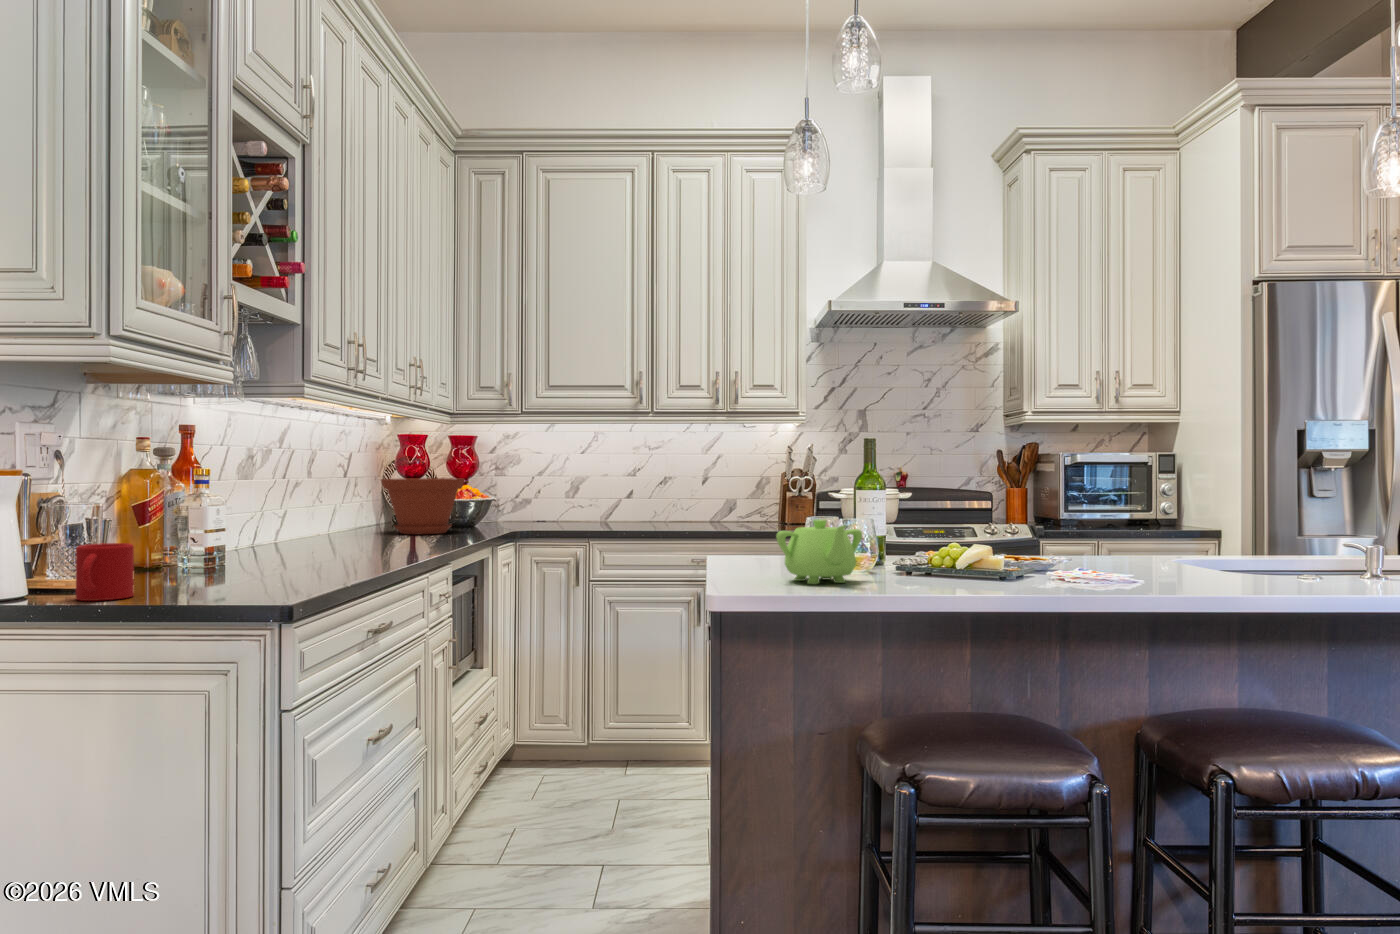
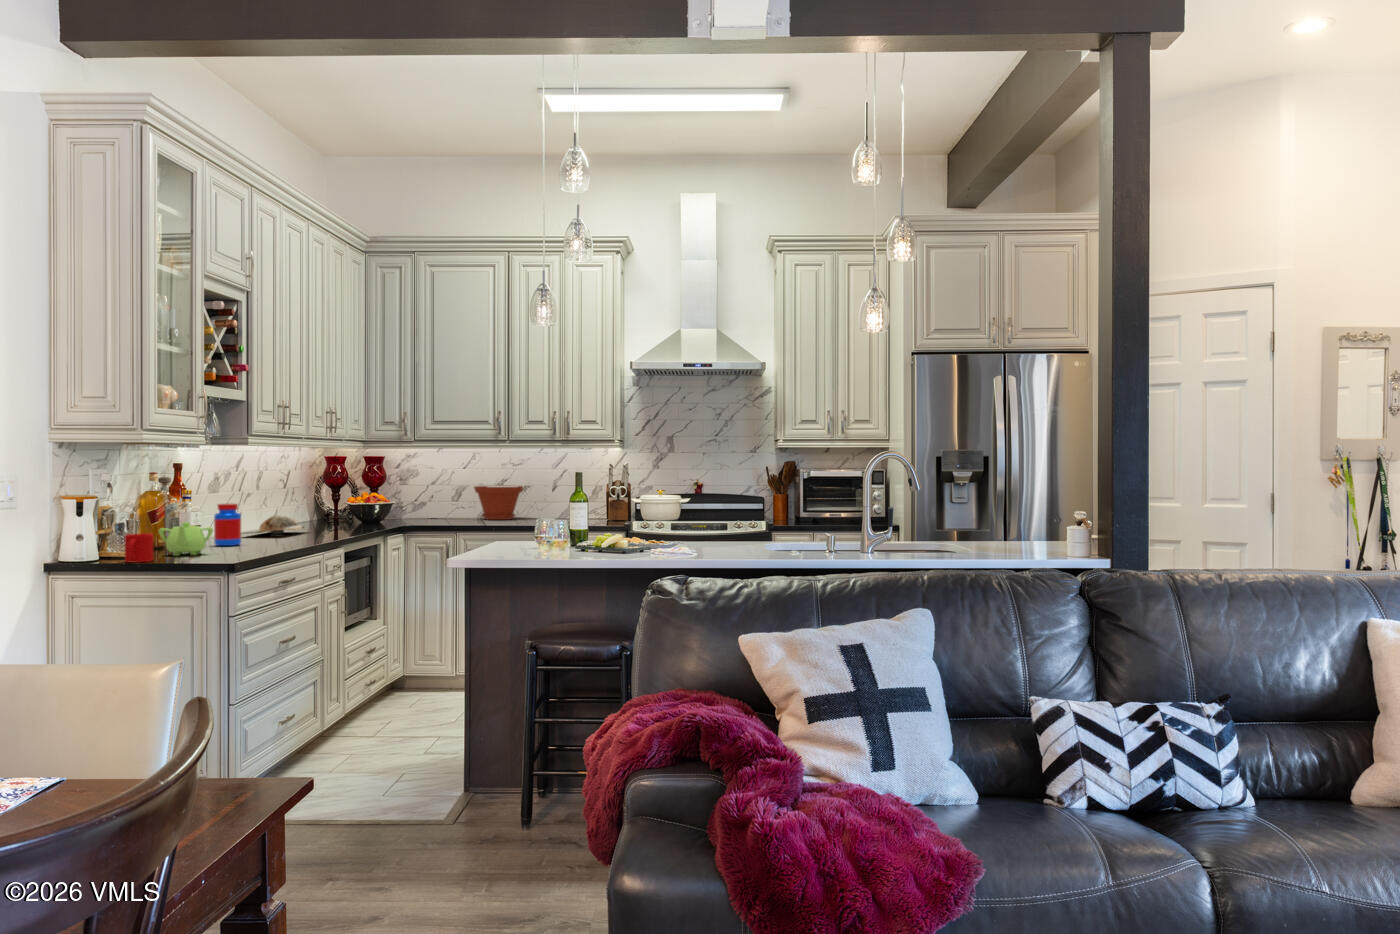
plant pot: present [381,478,464,534] -> present [474,486,523,520]
jar: none [247,493,292,564] -> present [214,504,241,546]
chopping board: none [284,513,390,544] -> present [246,515,304,535]
teapot: present [776,519,862,584] -> present [159,522,213,556]

